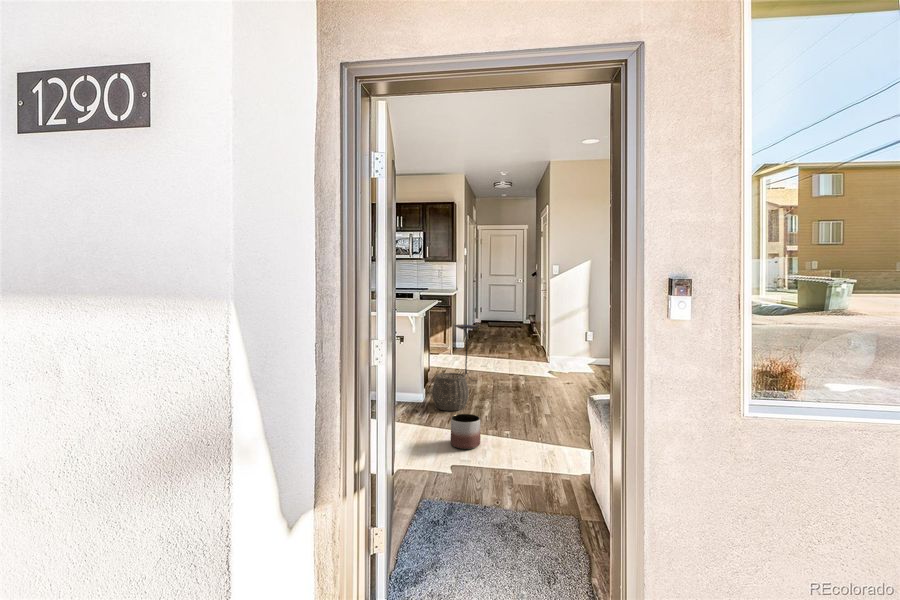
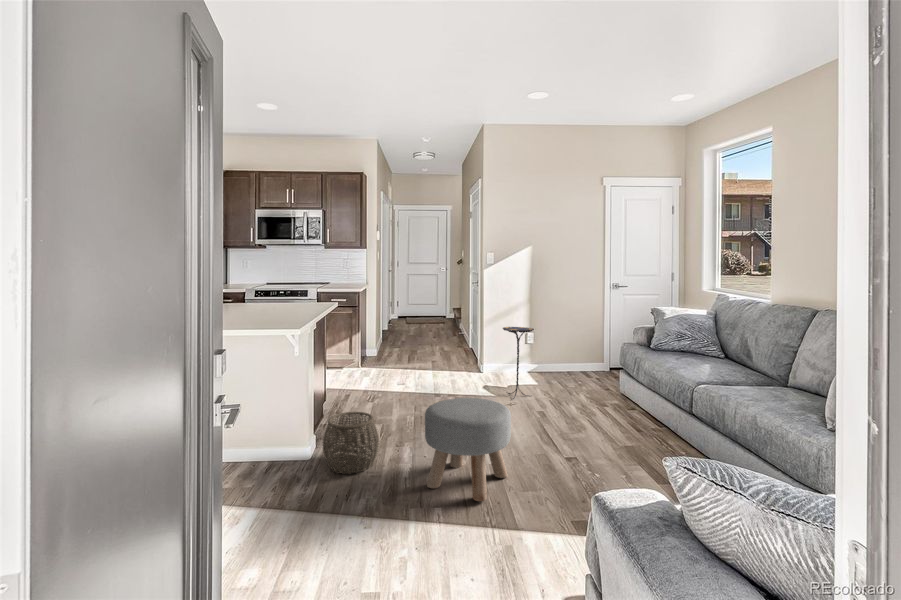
side table: present [455,324,479,380] -> present [503,327,534,399]
ottoman: none [500,365,559,428] -> present [425,398,511,501]
planter: present [451,414,480,449] -> none [344,500,395,571]

